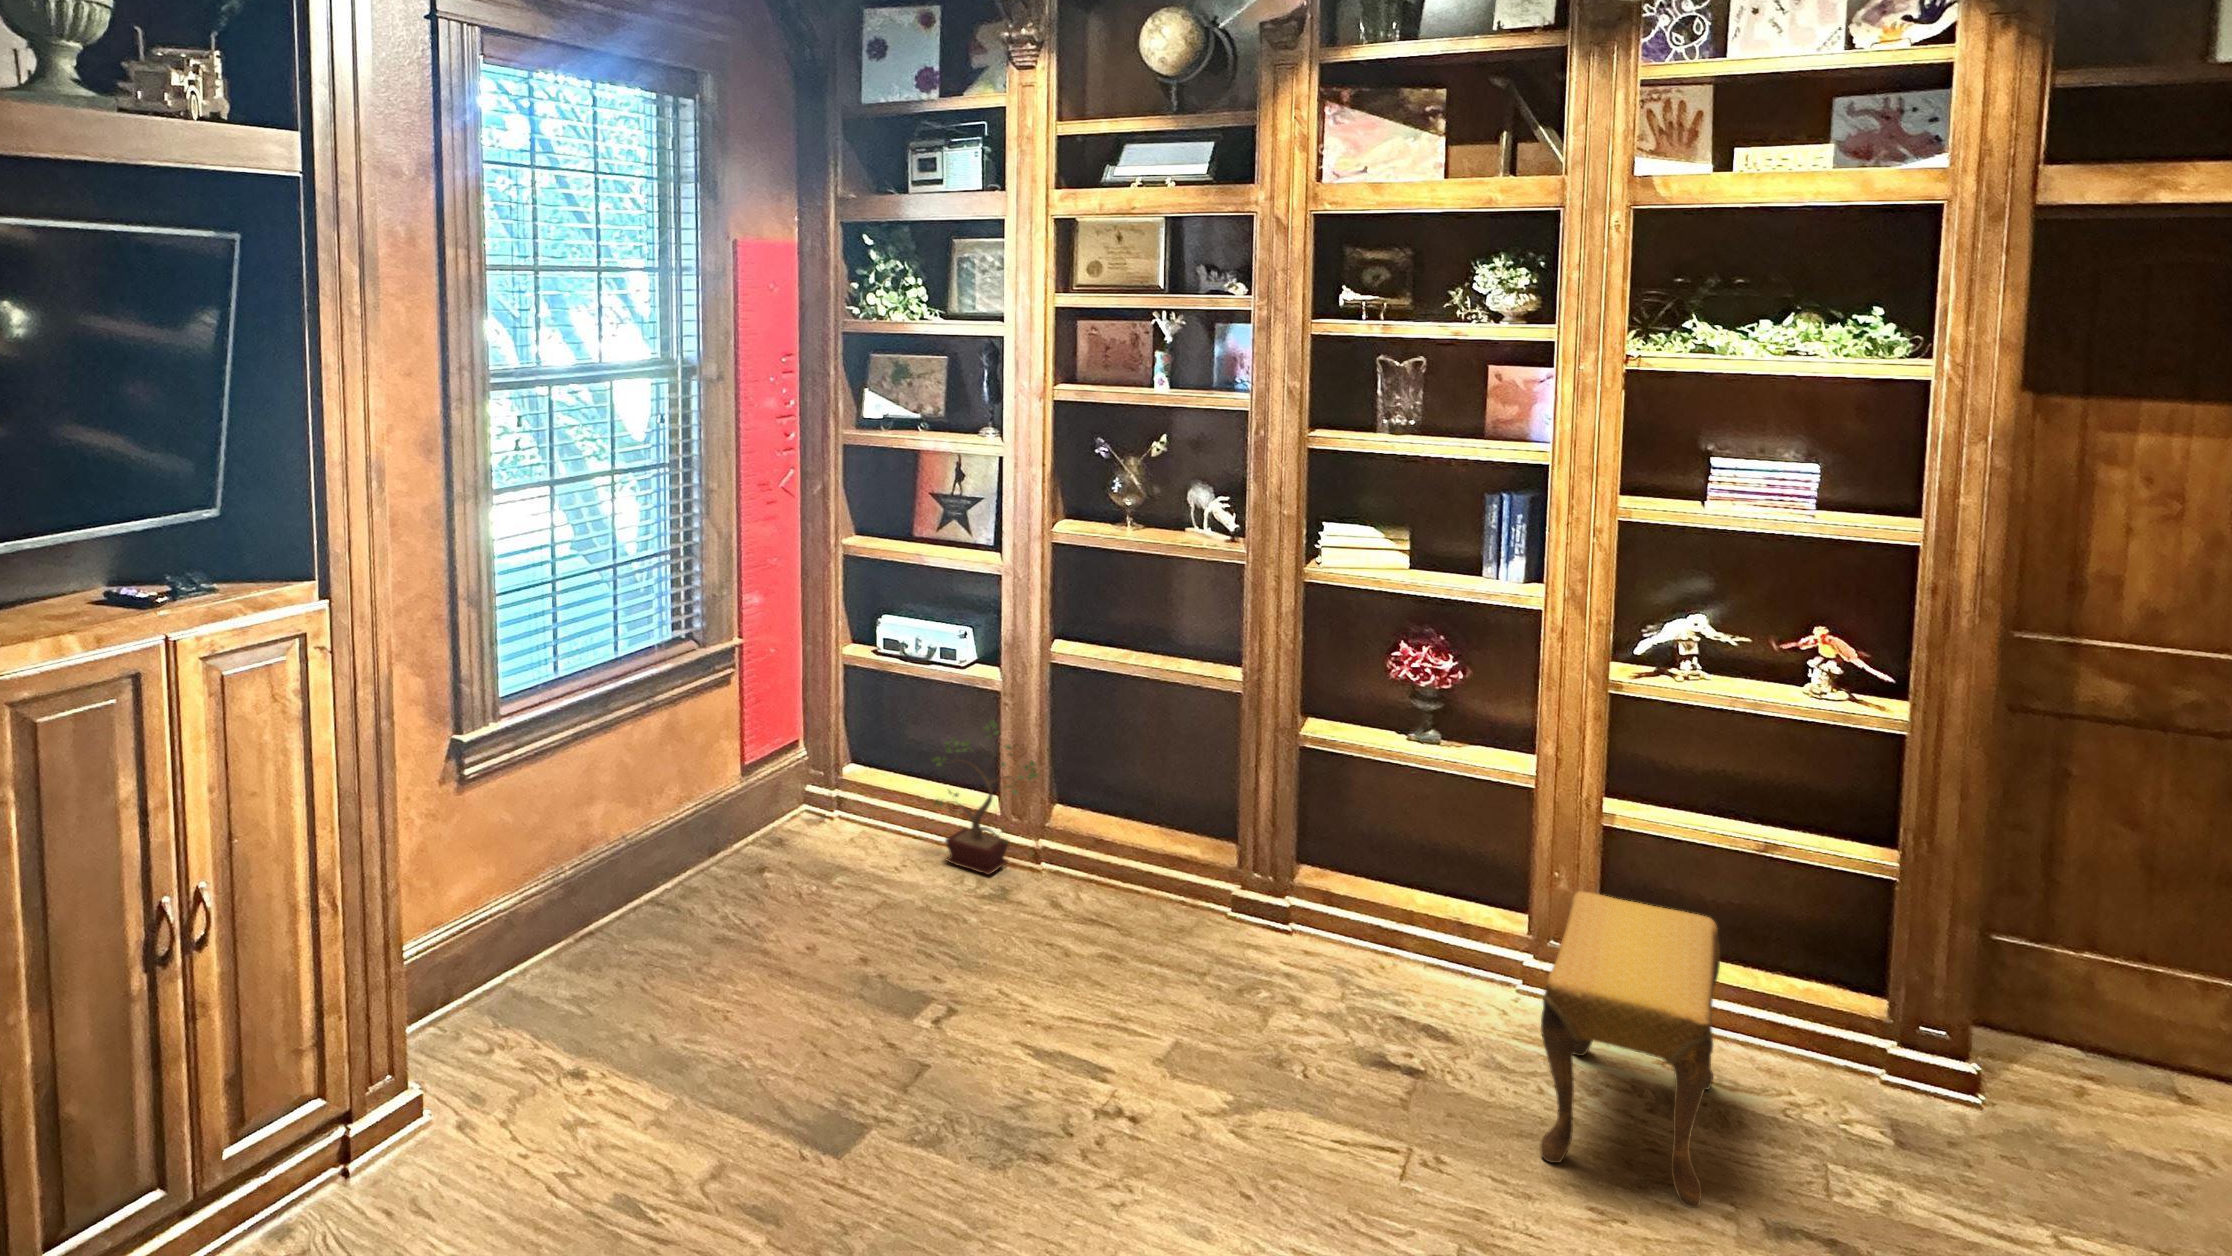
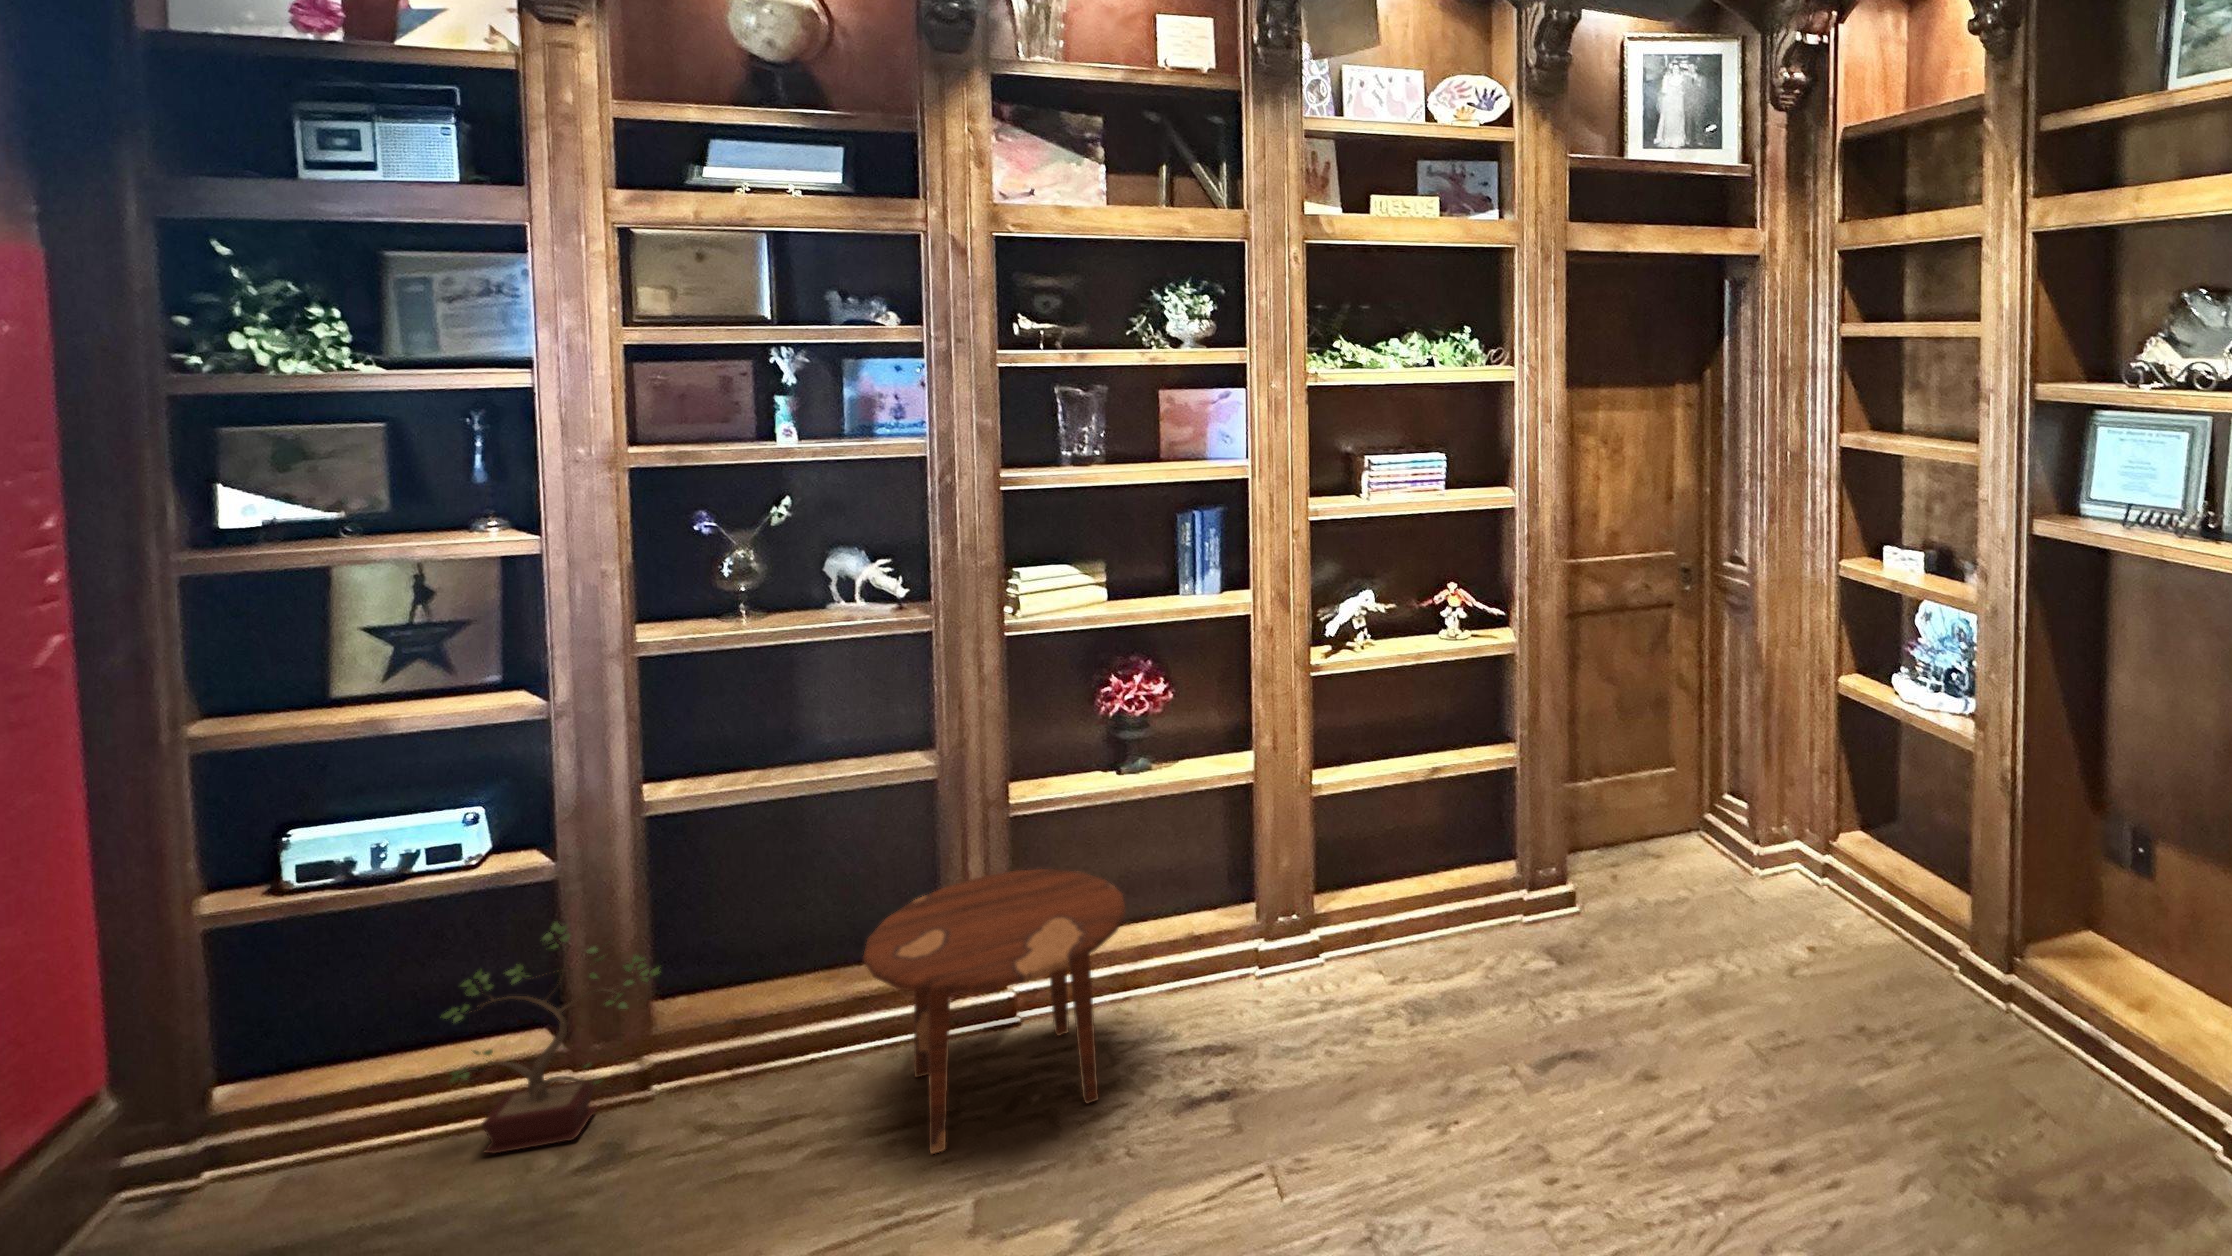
side table: none [1144,787,1362,1019] -> present [863,869,1126,1154]
footstool: present [1540,891,1720,1208] -> none [1325,840,1493,1108]

